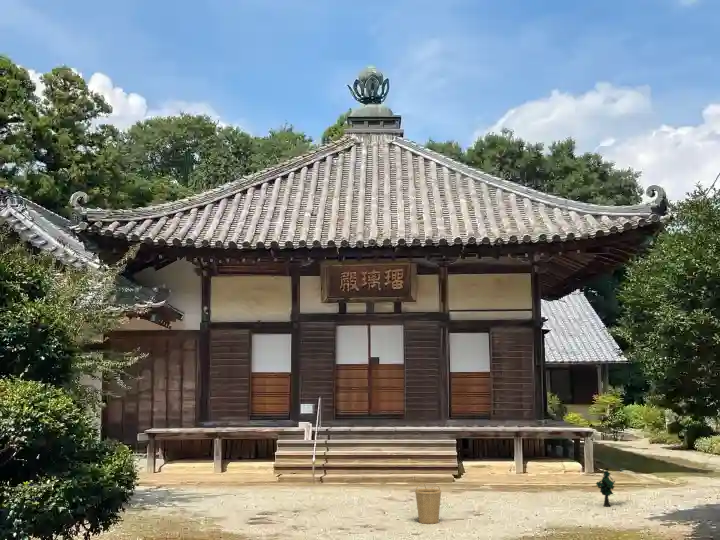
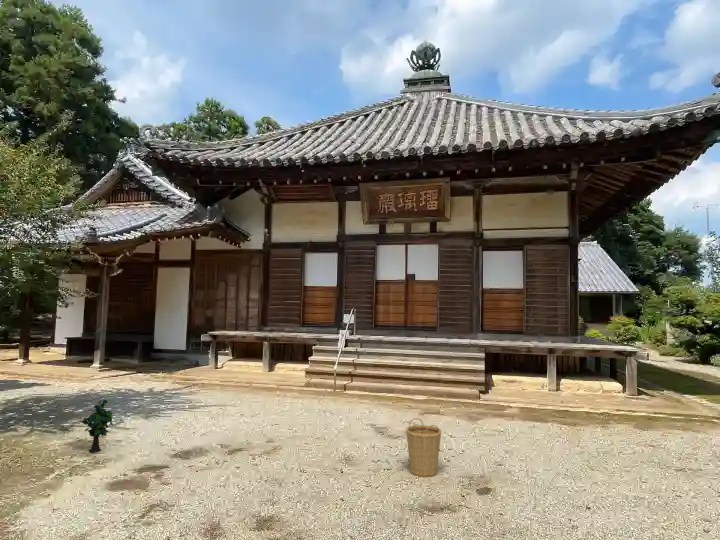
decorative plant: present [596,468,615,507] -> present [82,400,113,453]

